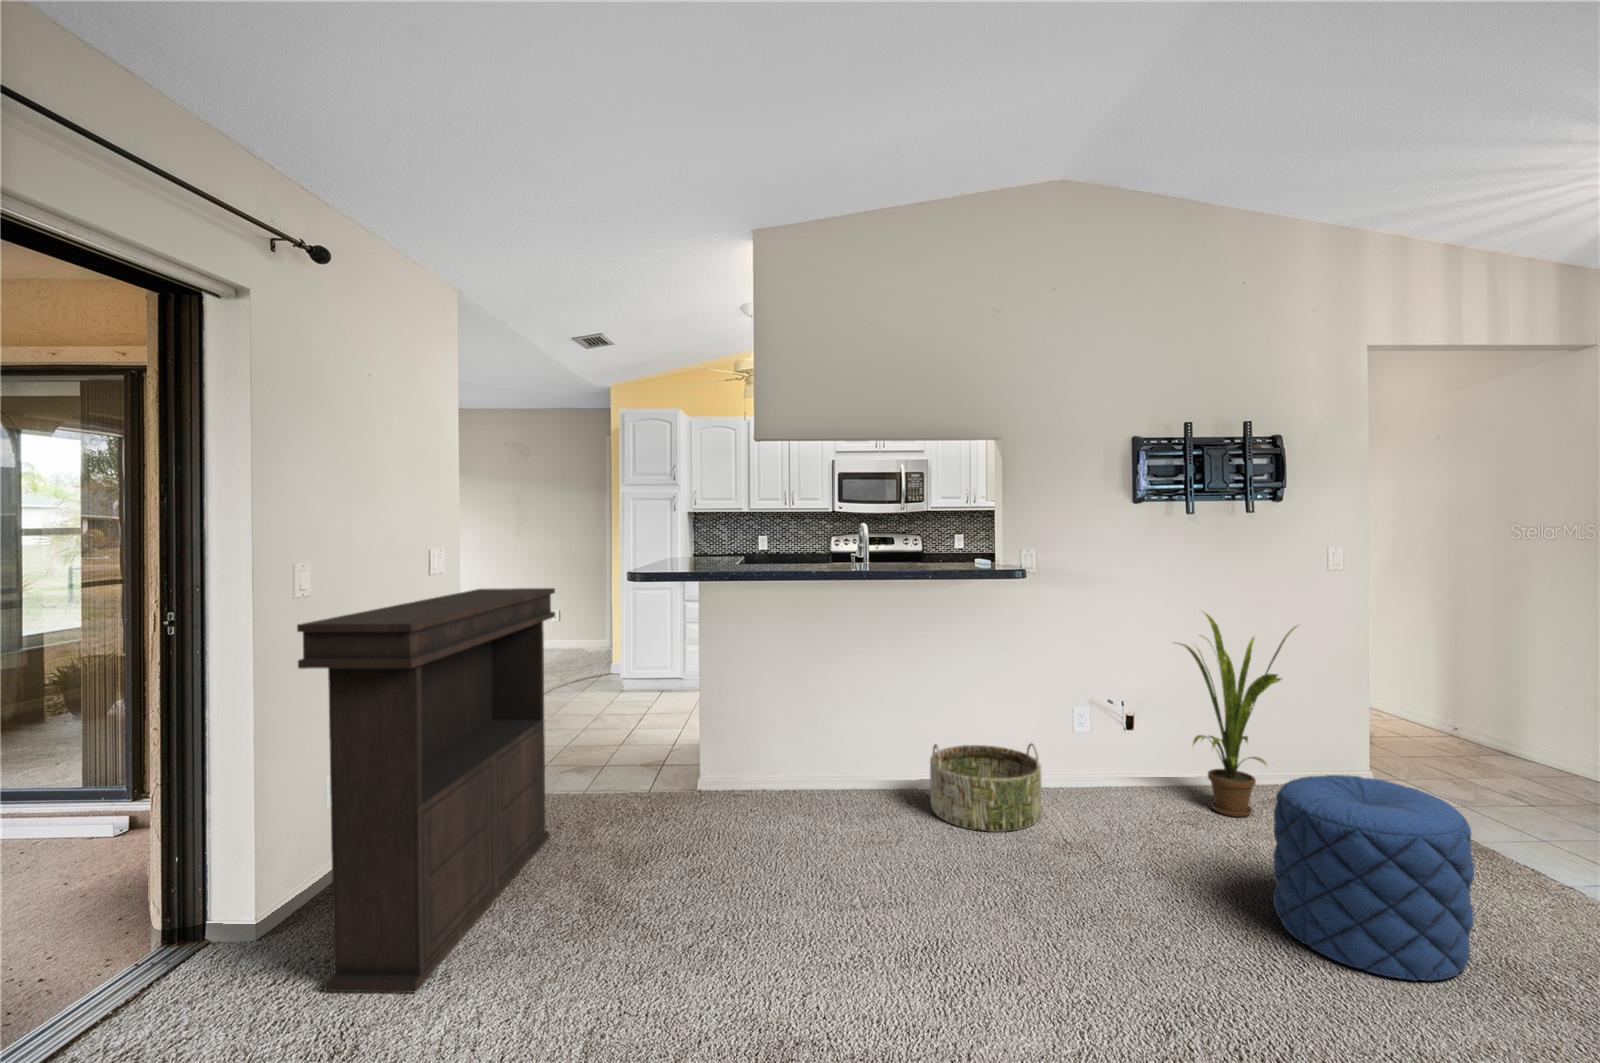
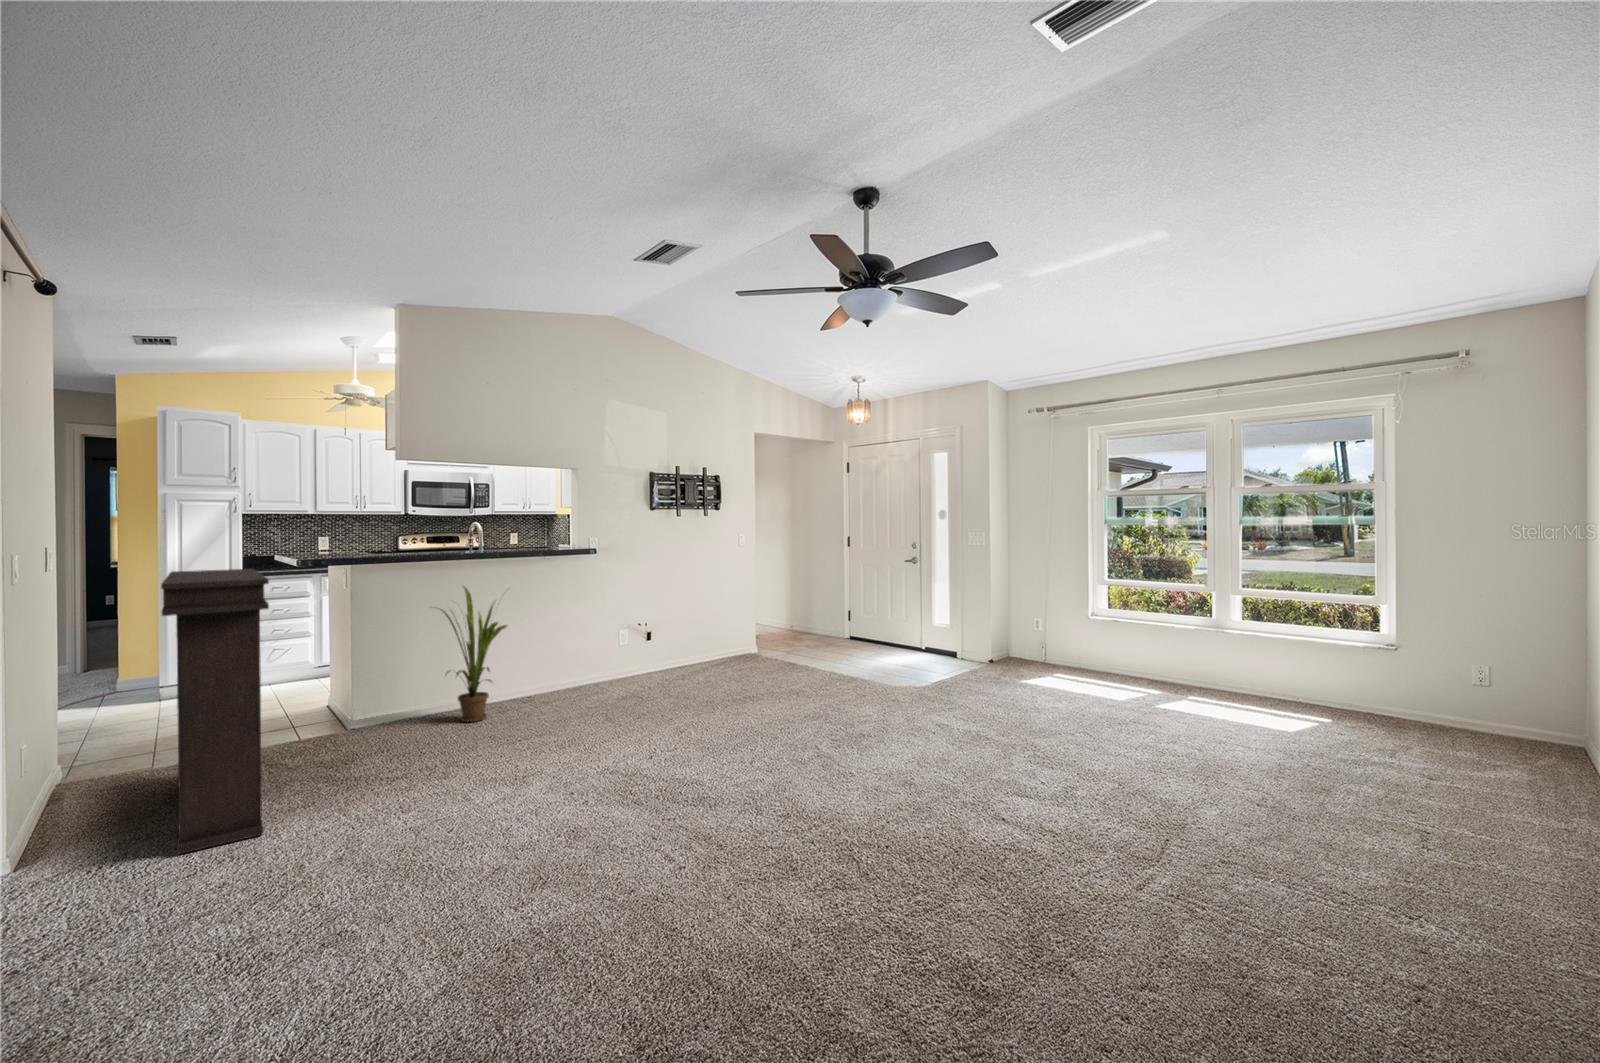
house plant: present [1180,613,1296,817] -> present [441,586,507,722]
basket: present [930,743,1042,832] -> none [540,653,610,706]
pouf: present [1273,775,1474,981] -> none [730,634,799,709]

